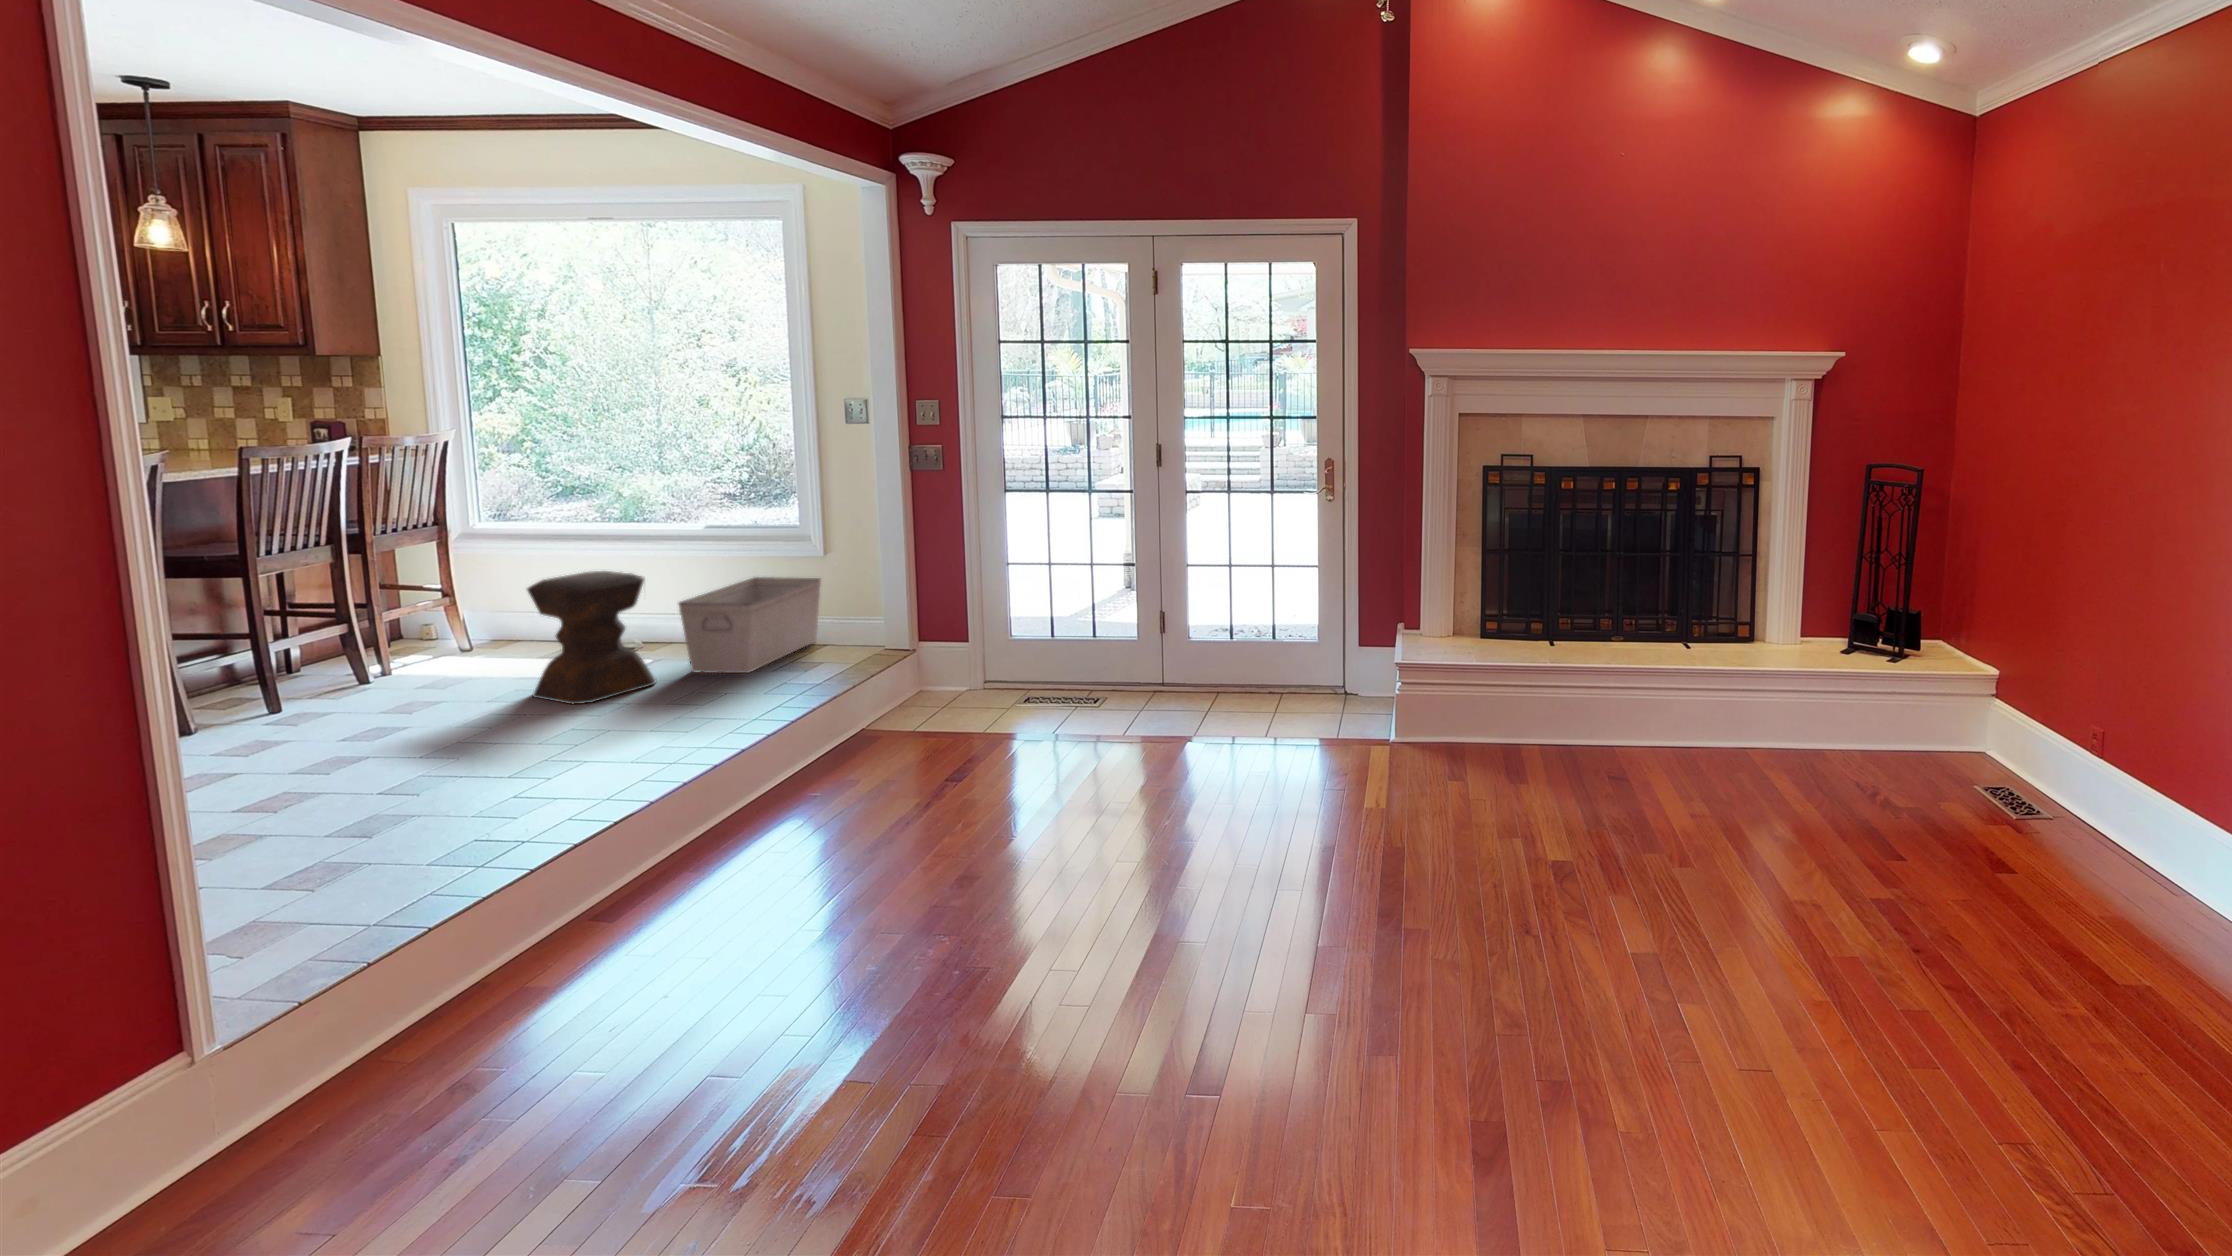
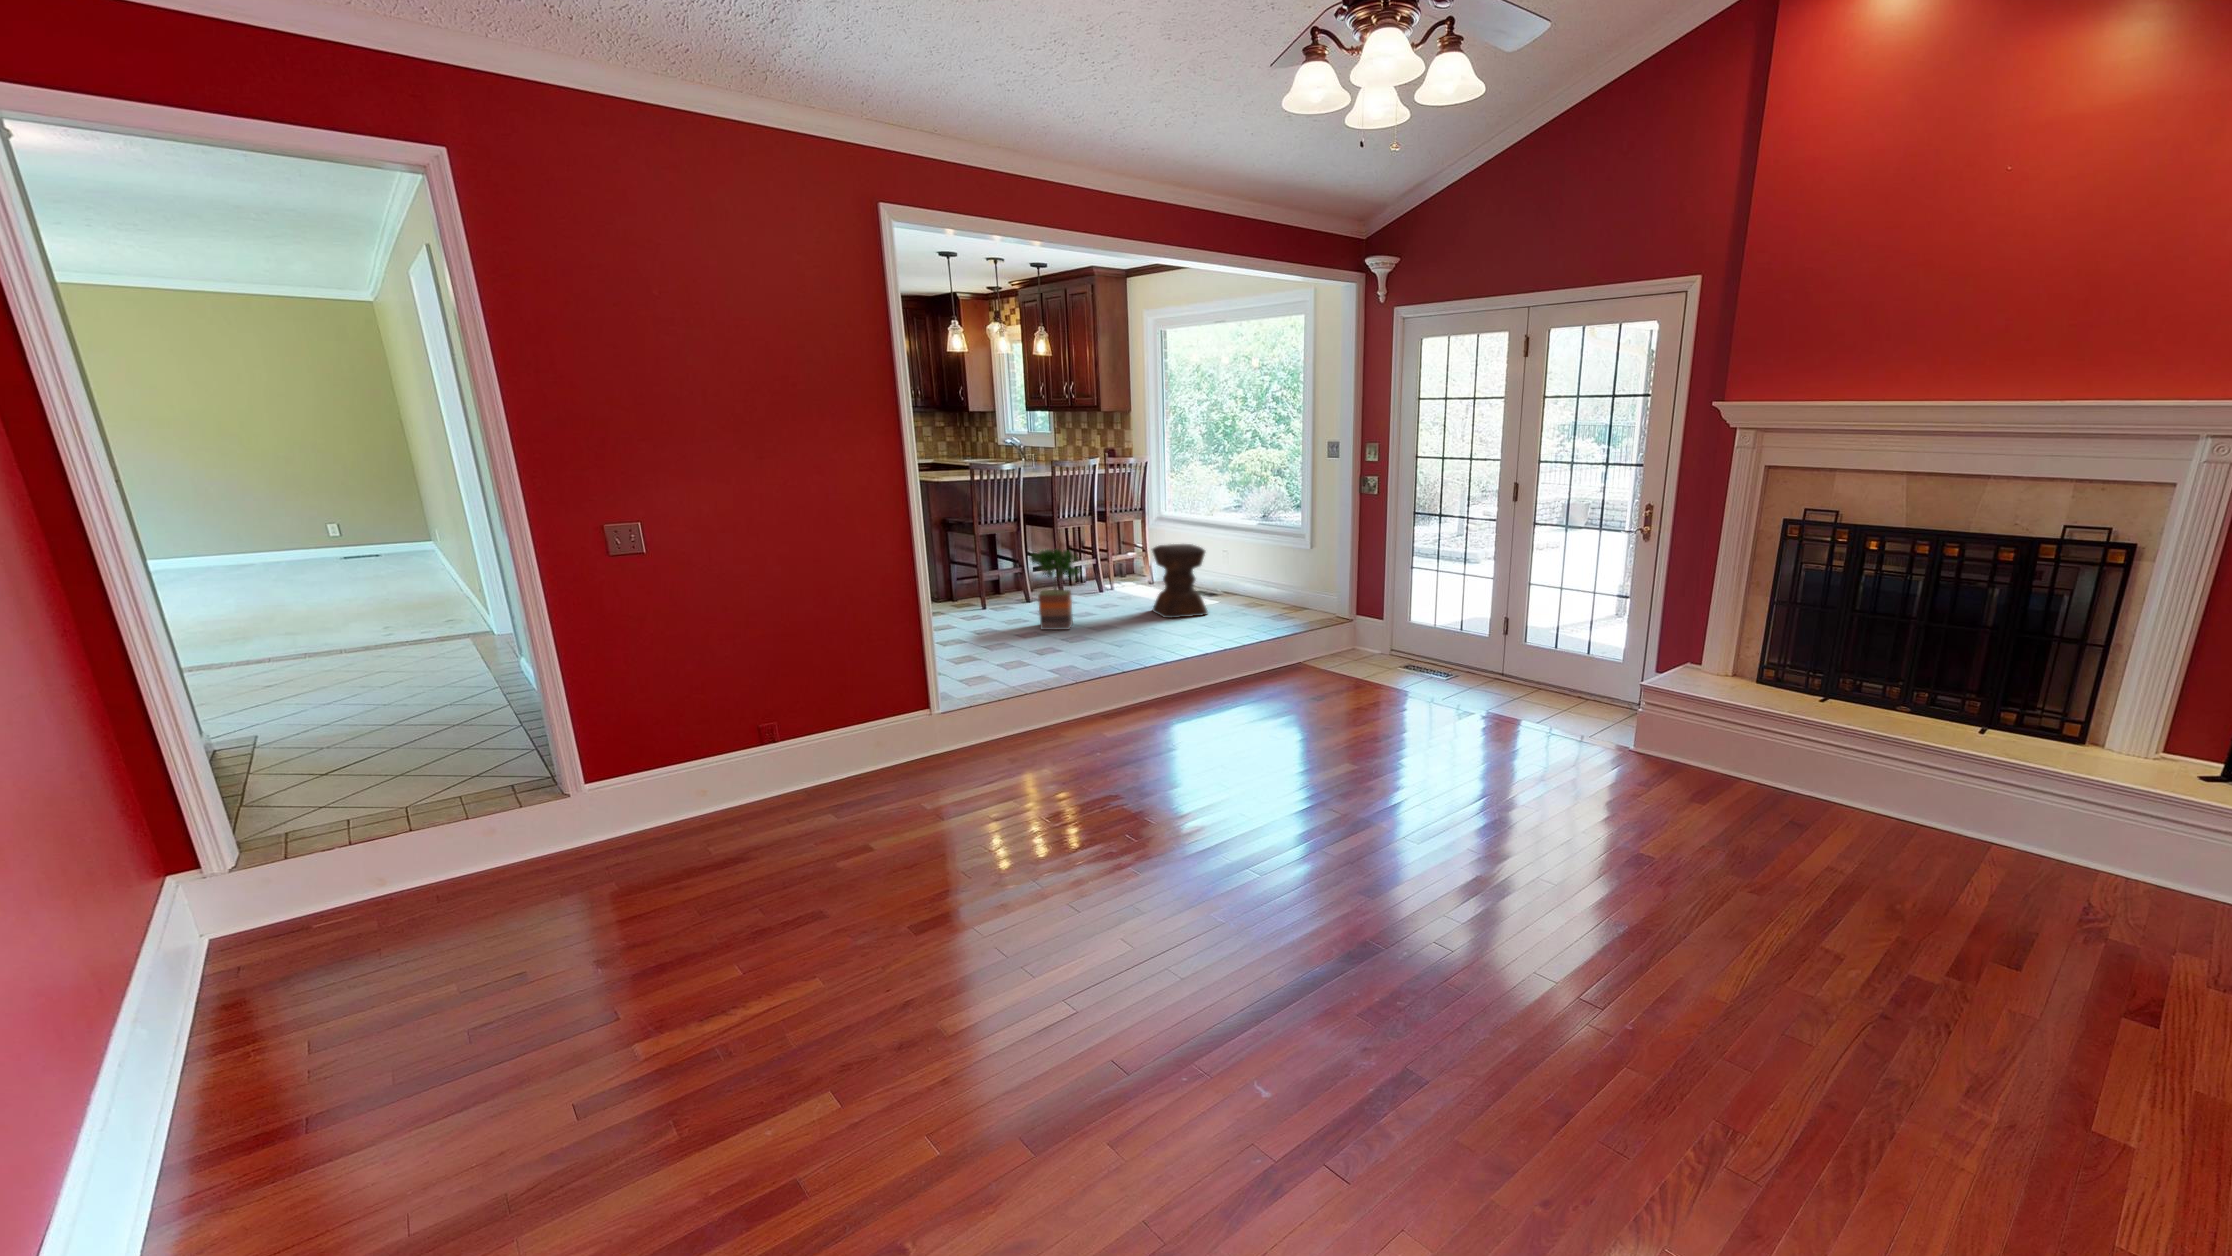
storage bin: present [678,577,821,673] -> none [1225,560,1311,618]
potted tree: none [246,612,401,784] -> present [1029,549,1081,630]

